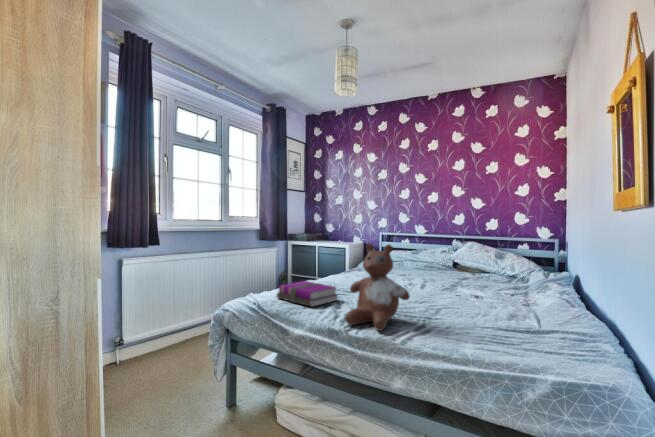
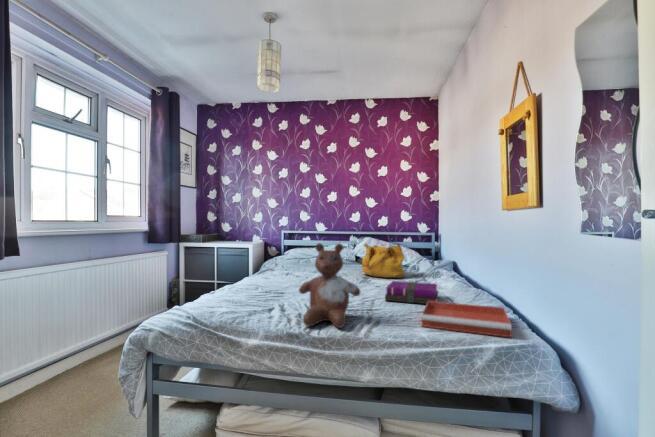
handbag: none [451,247,501,288] -> present [362,243,404,278]
notebook: present [277,281,338,307] -> present [385,281,438,304]
tray: none [473,316,600,373] -> present [422,301,512,337]

